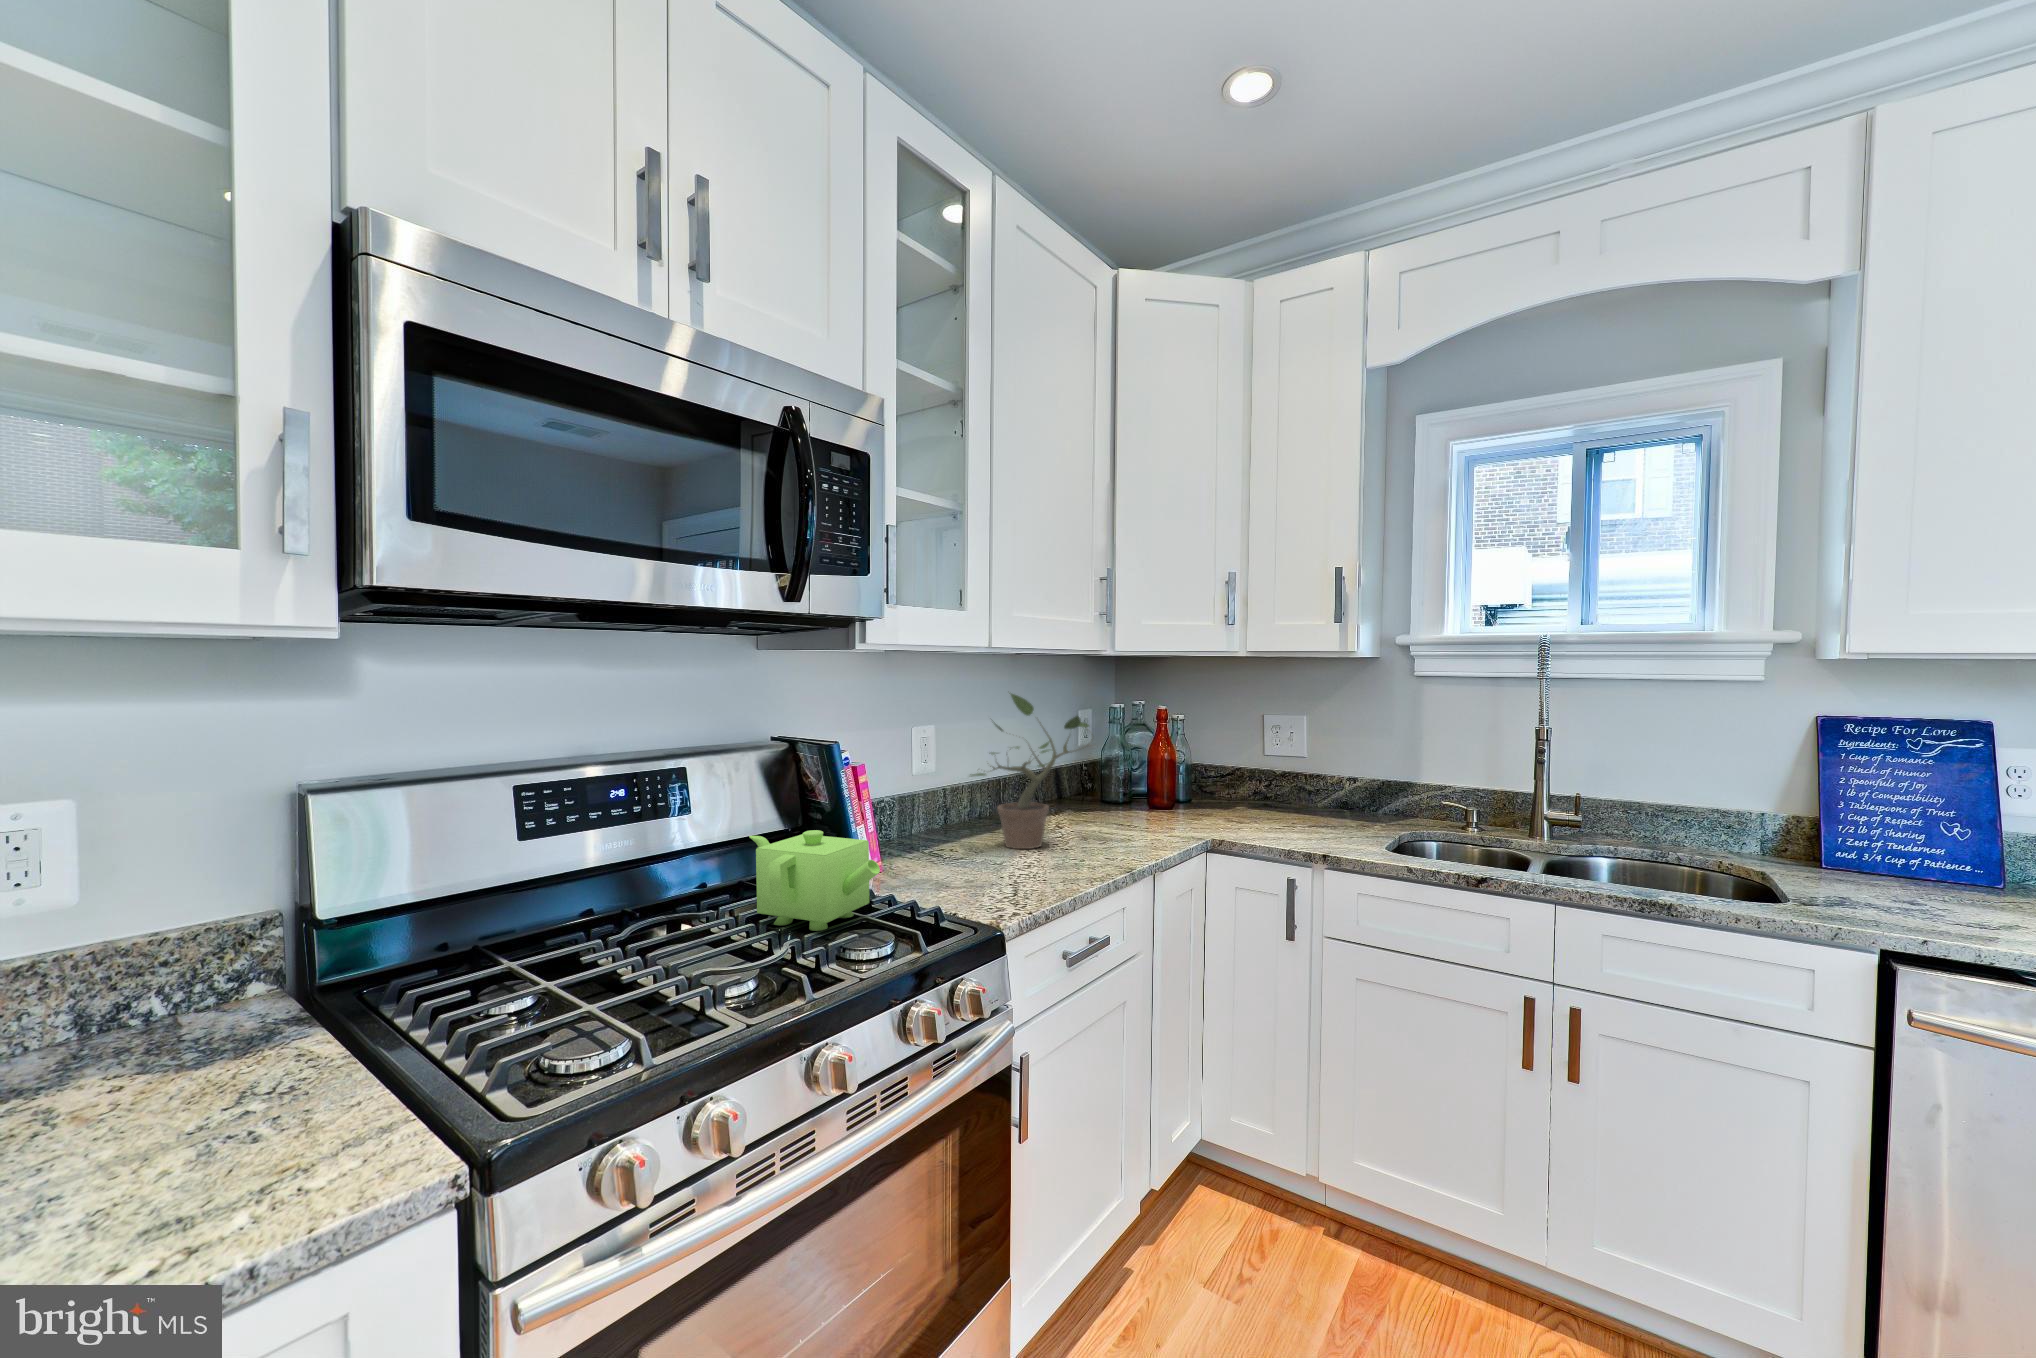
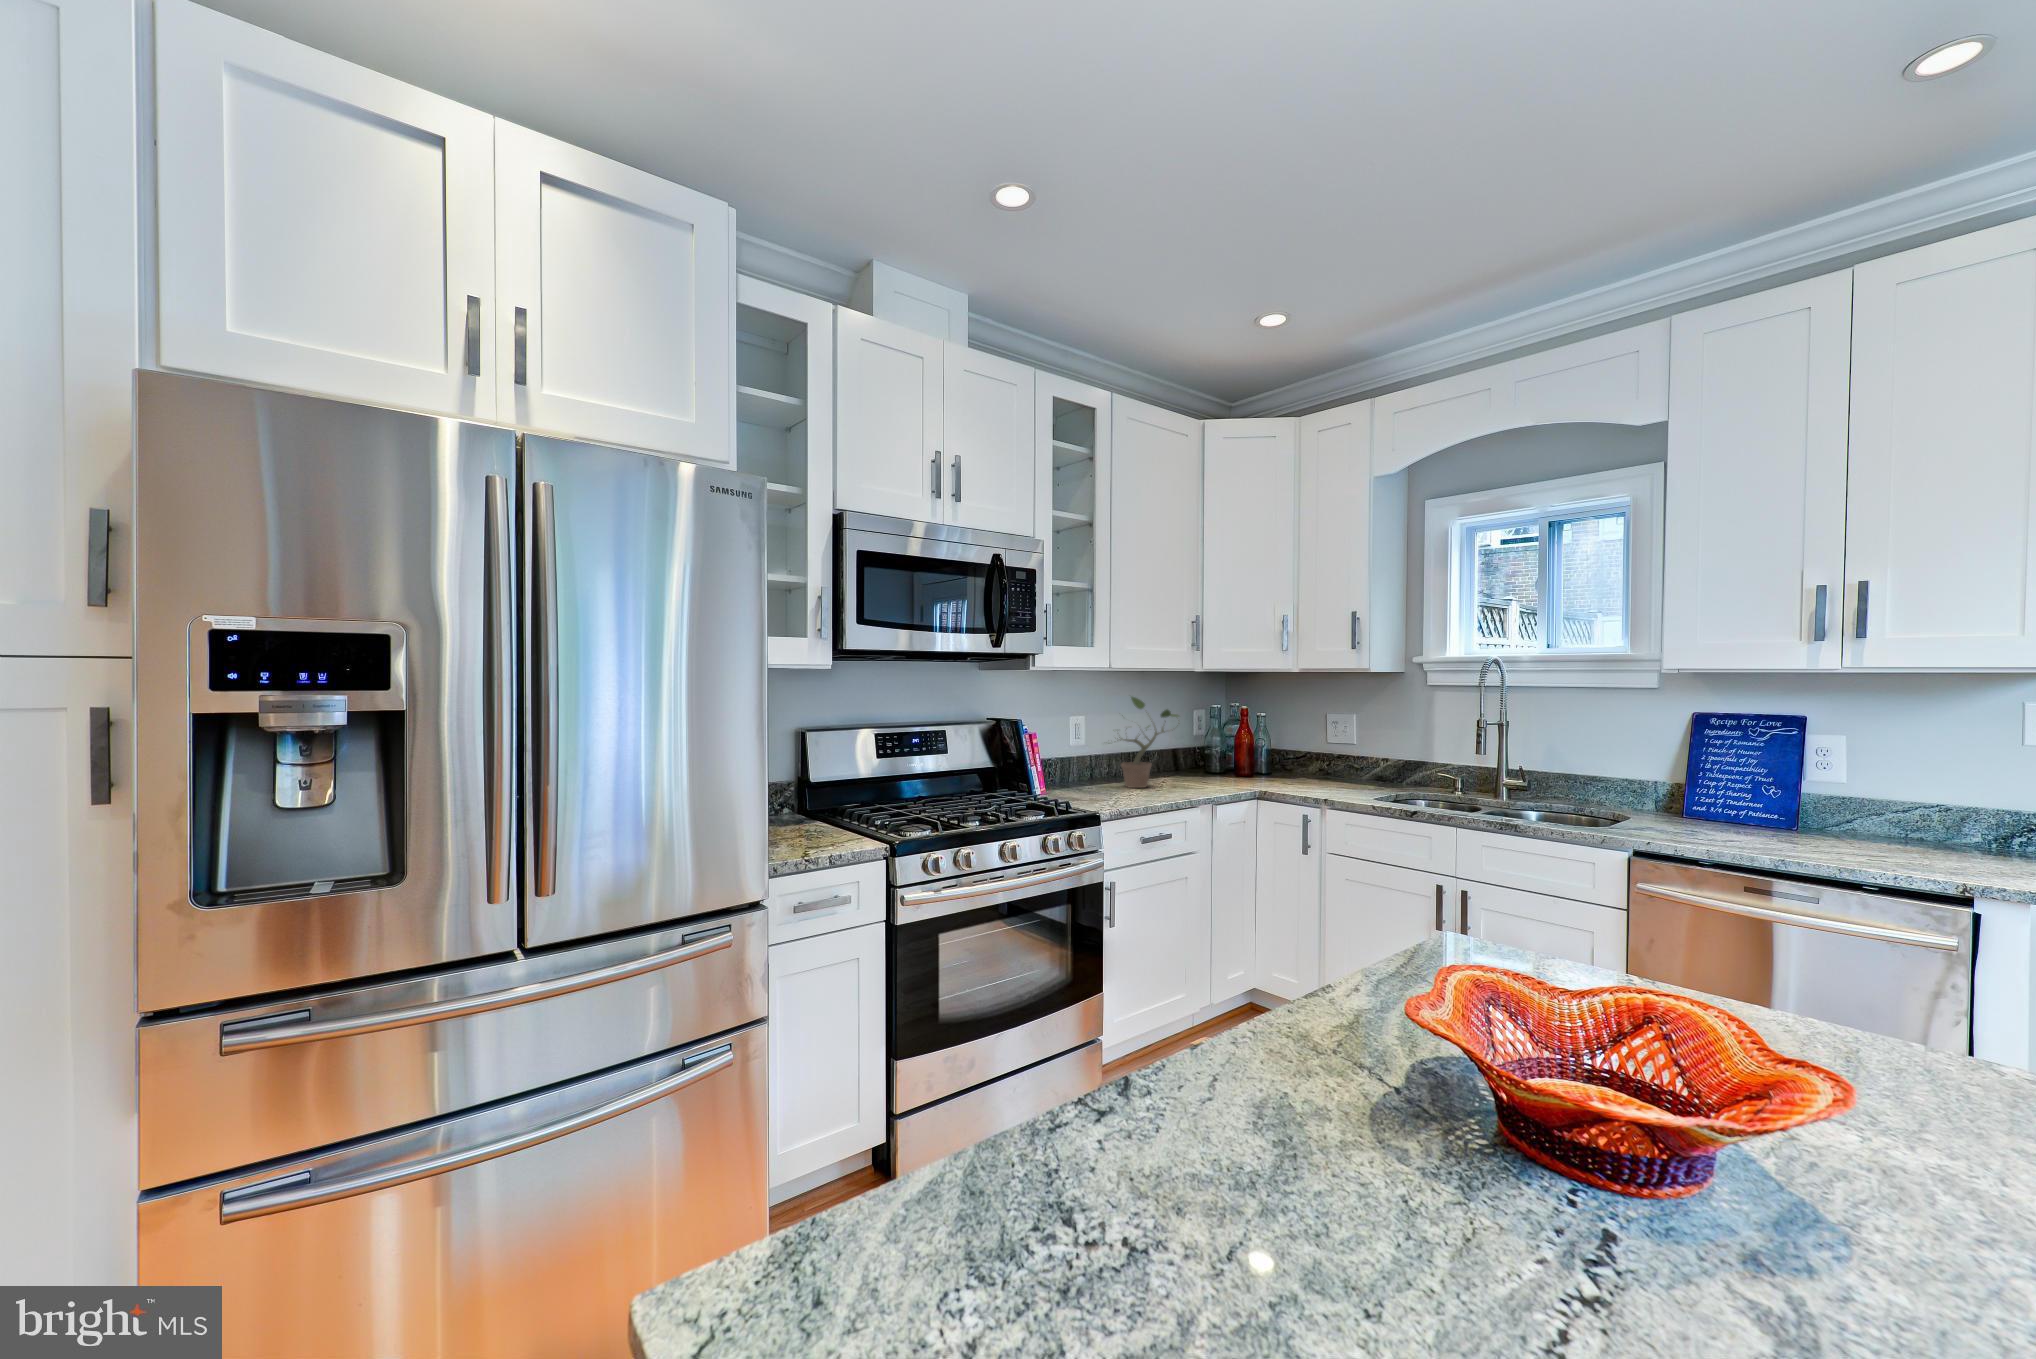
teapot: present [749,830,880,931] -> none [976,761,1037,808]

